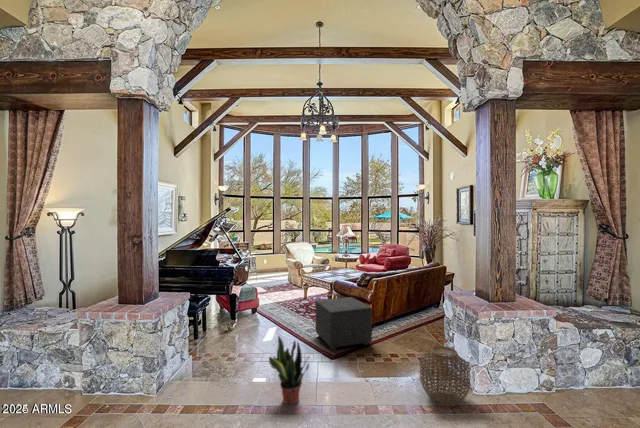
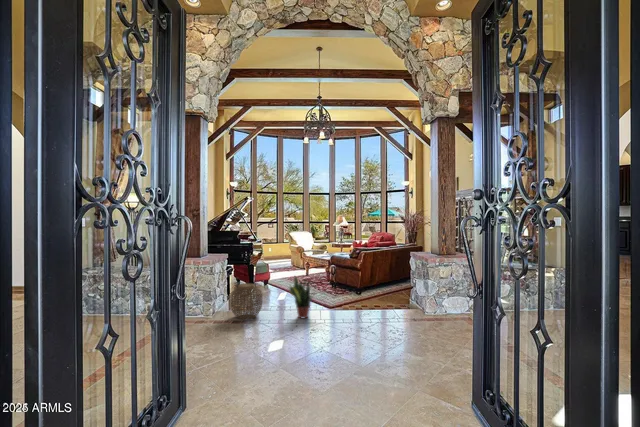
ottoman: present [316,297,372,350] -> none [317,265,359,300]
woven basket: present [420,346,470,406] -> present [230,283,262,320]

